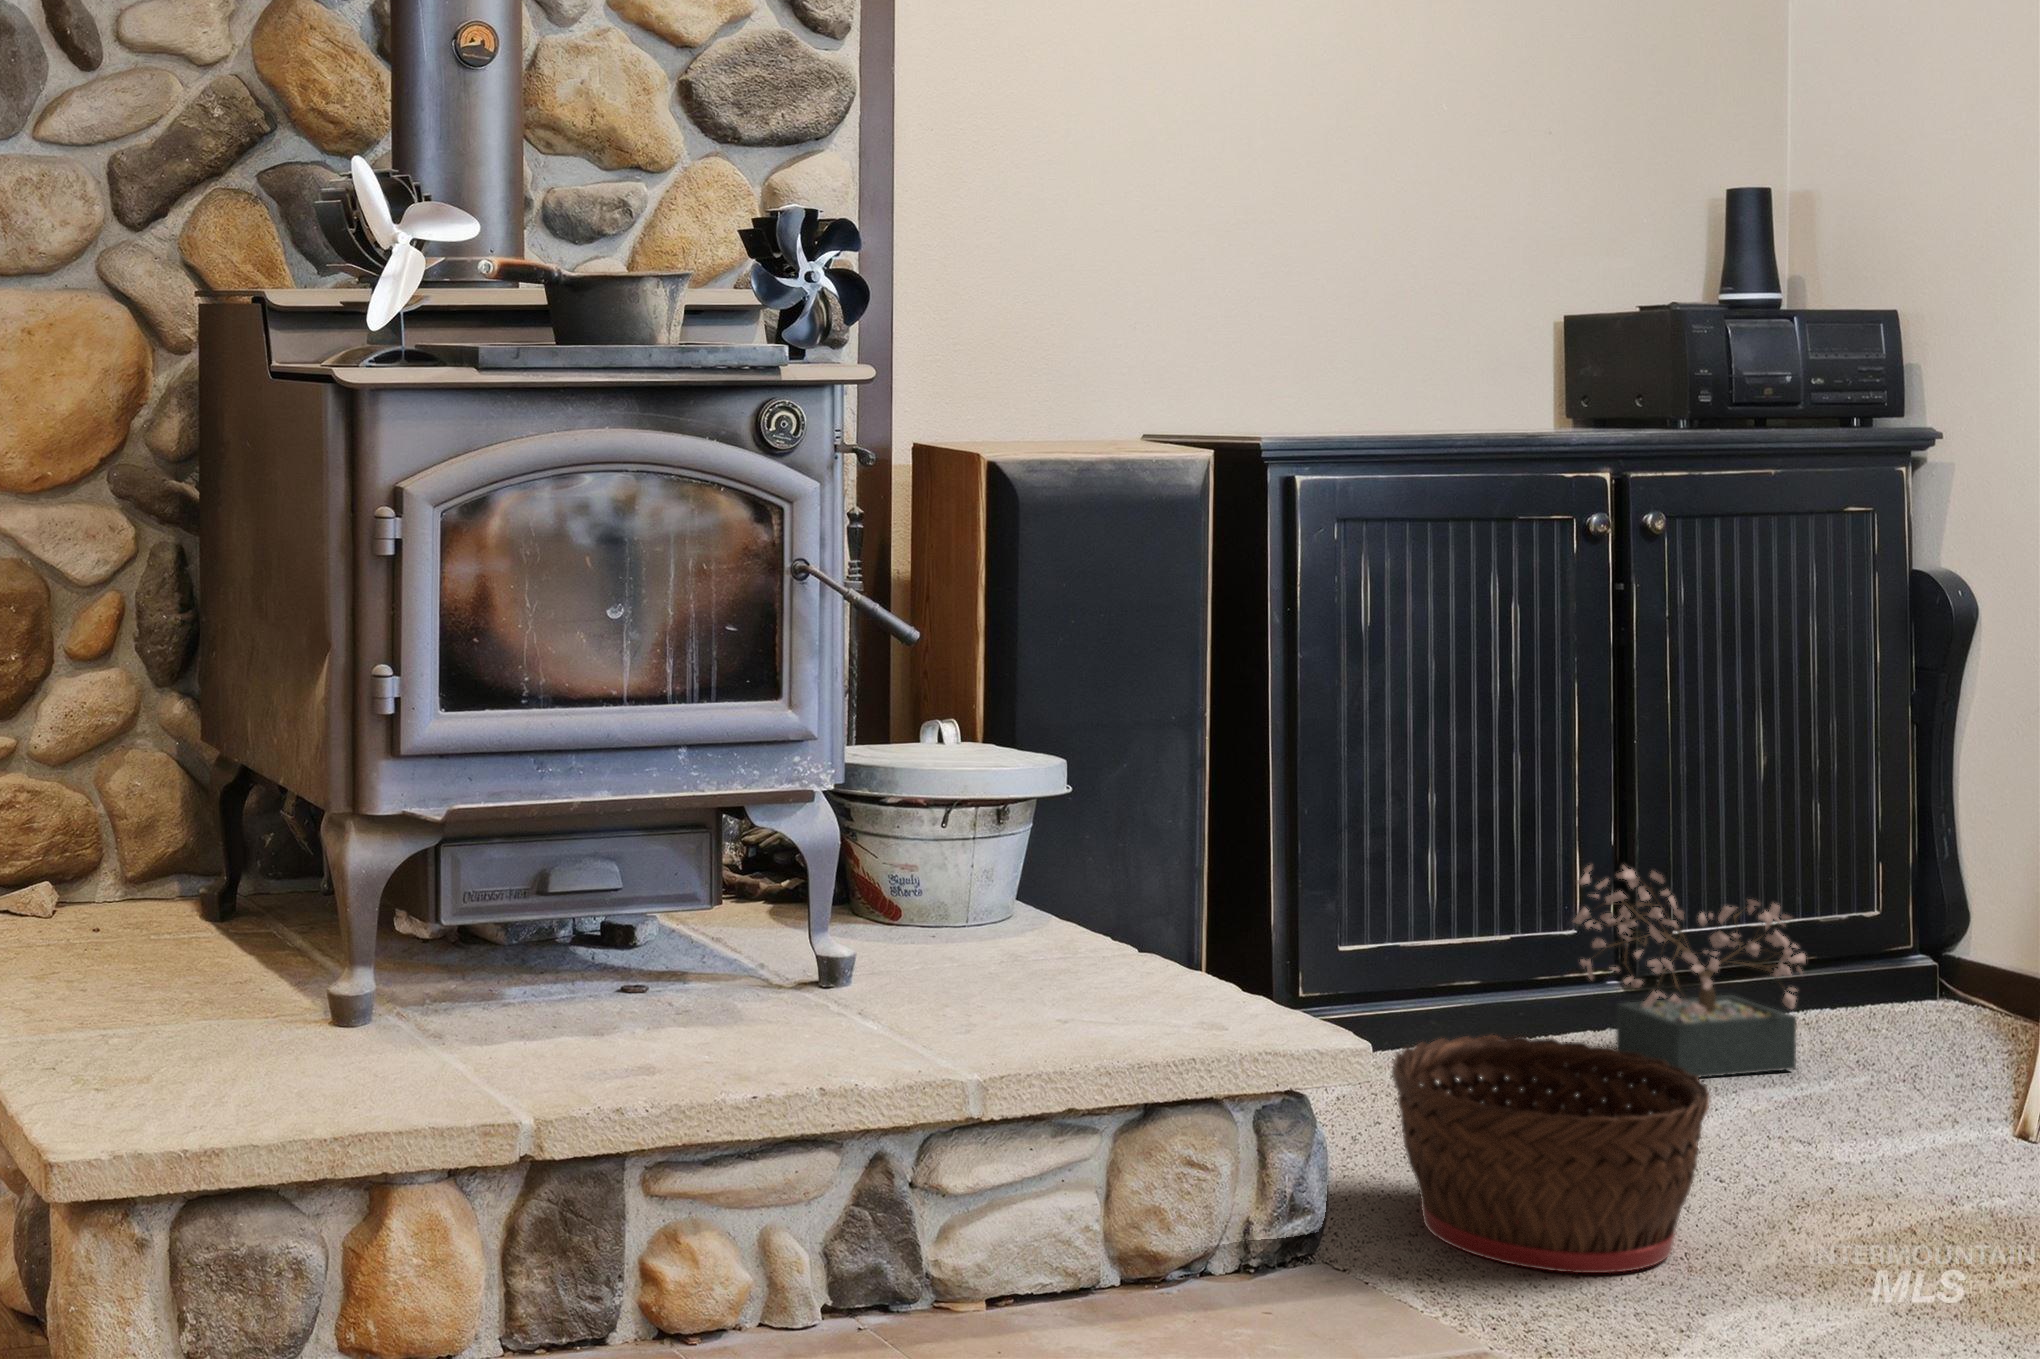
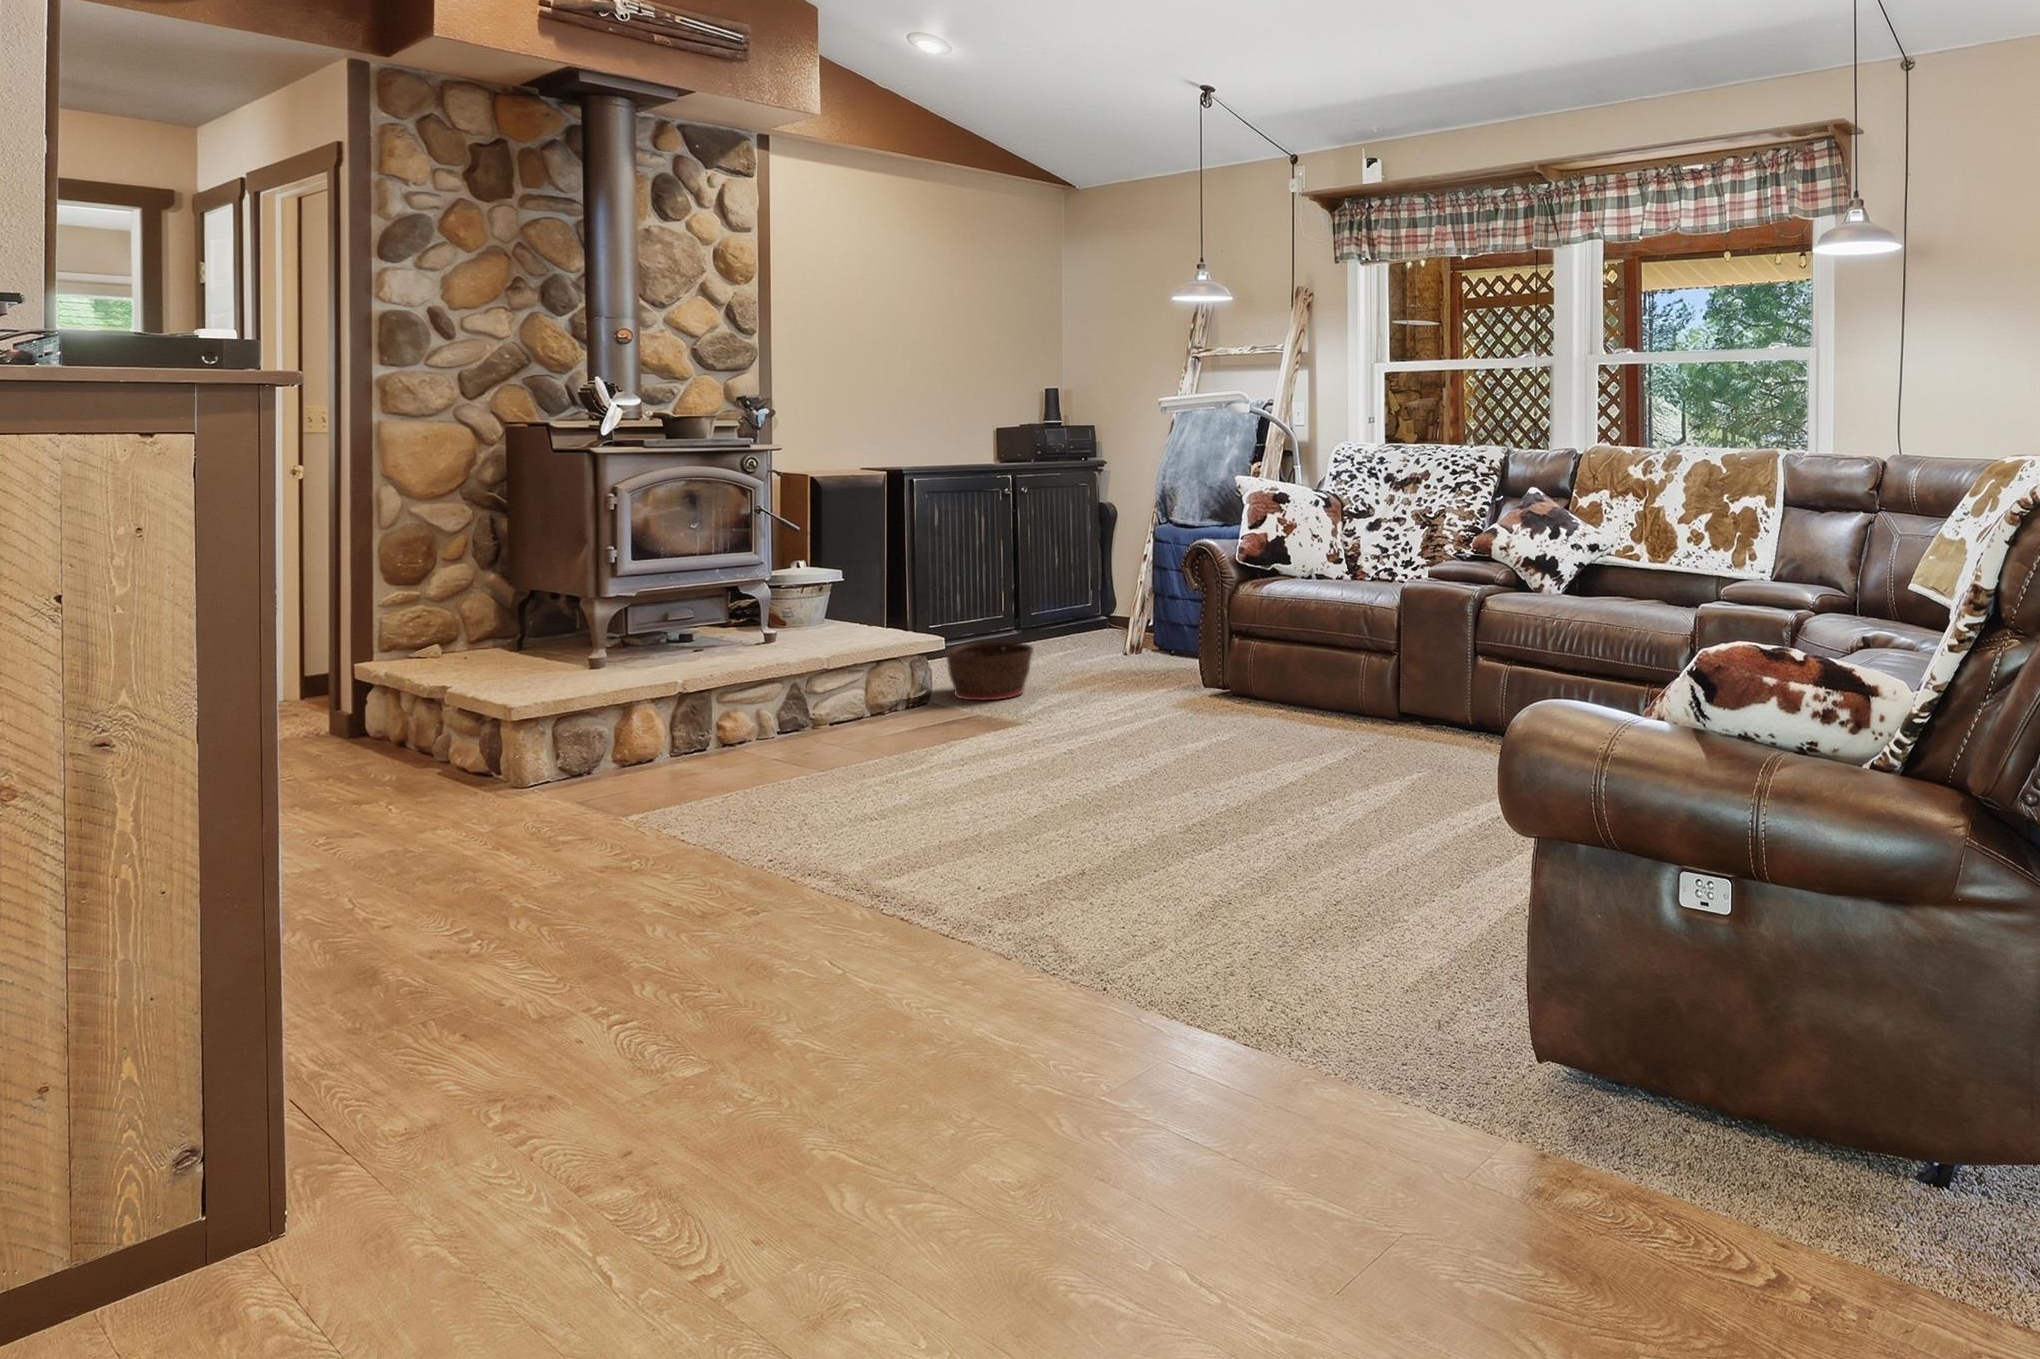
decorative plant: present [1573,865,1806,1077] -> none [1001,597,1069,658]

